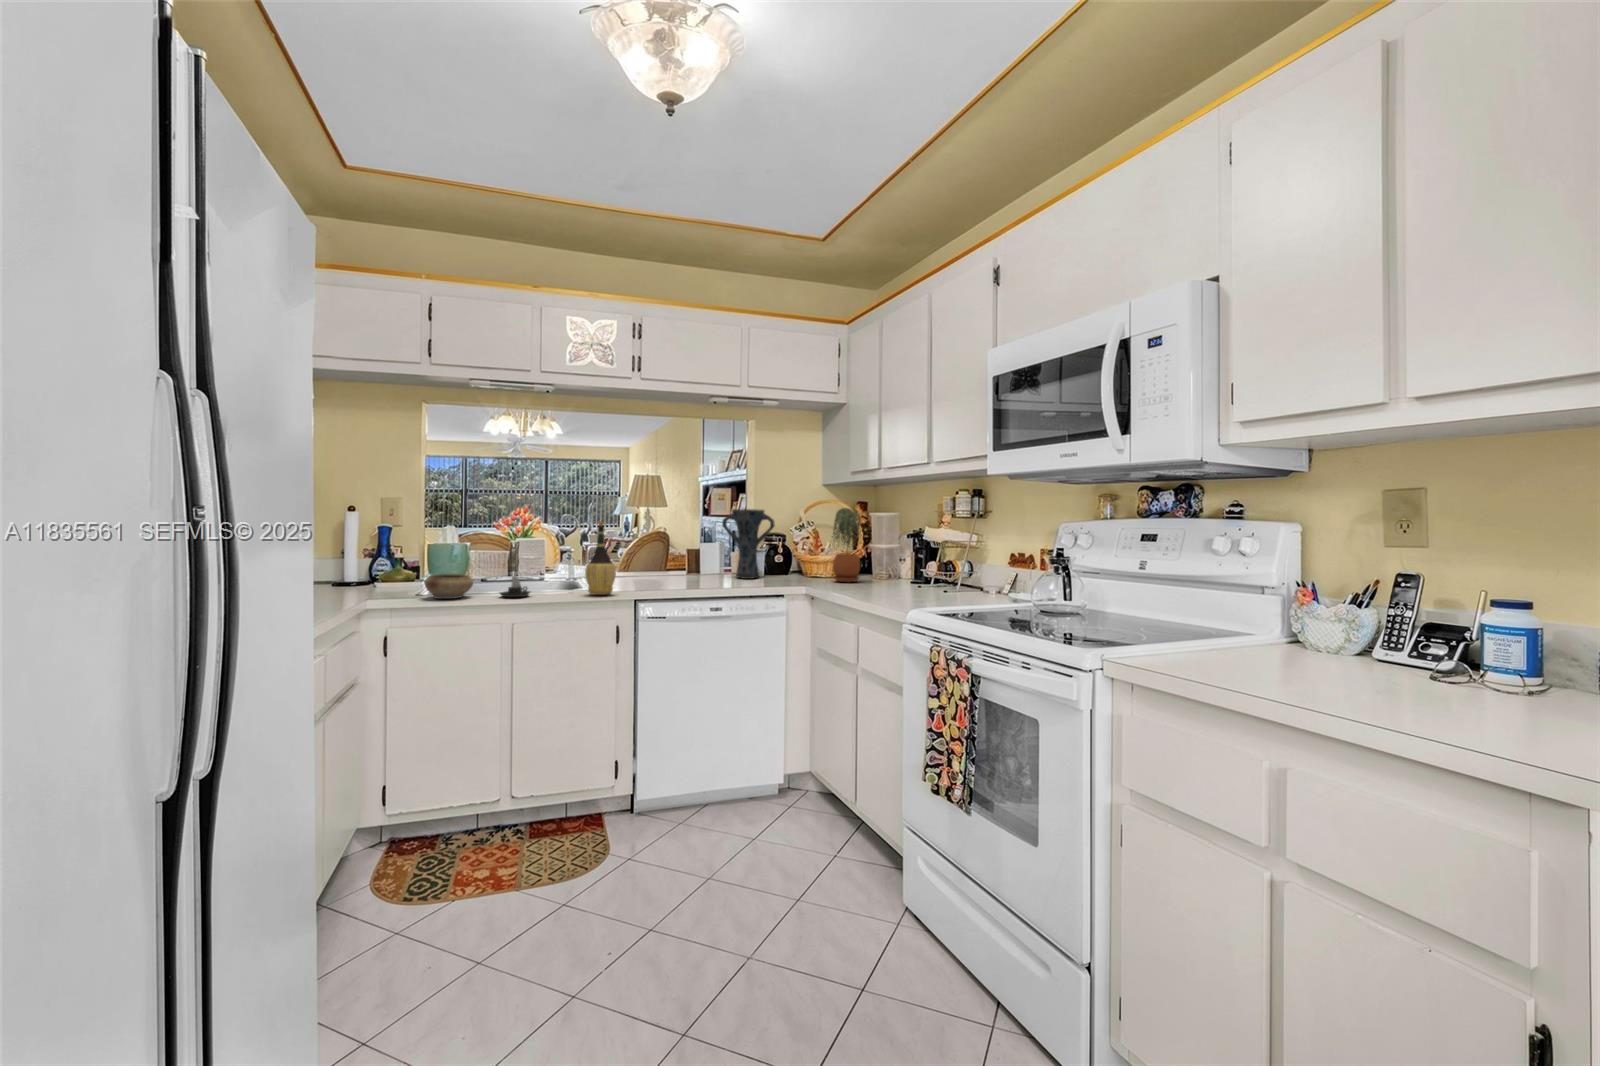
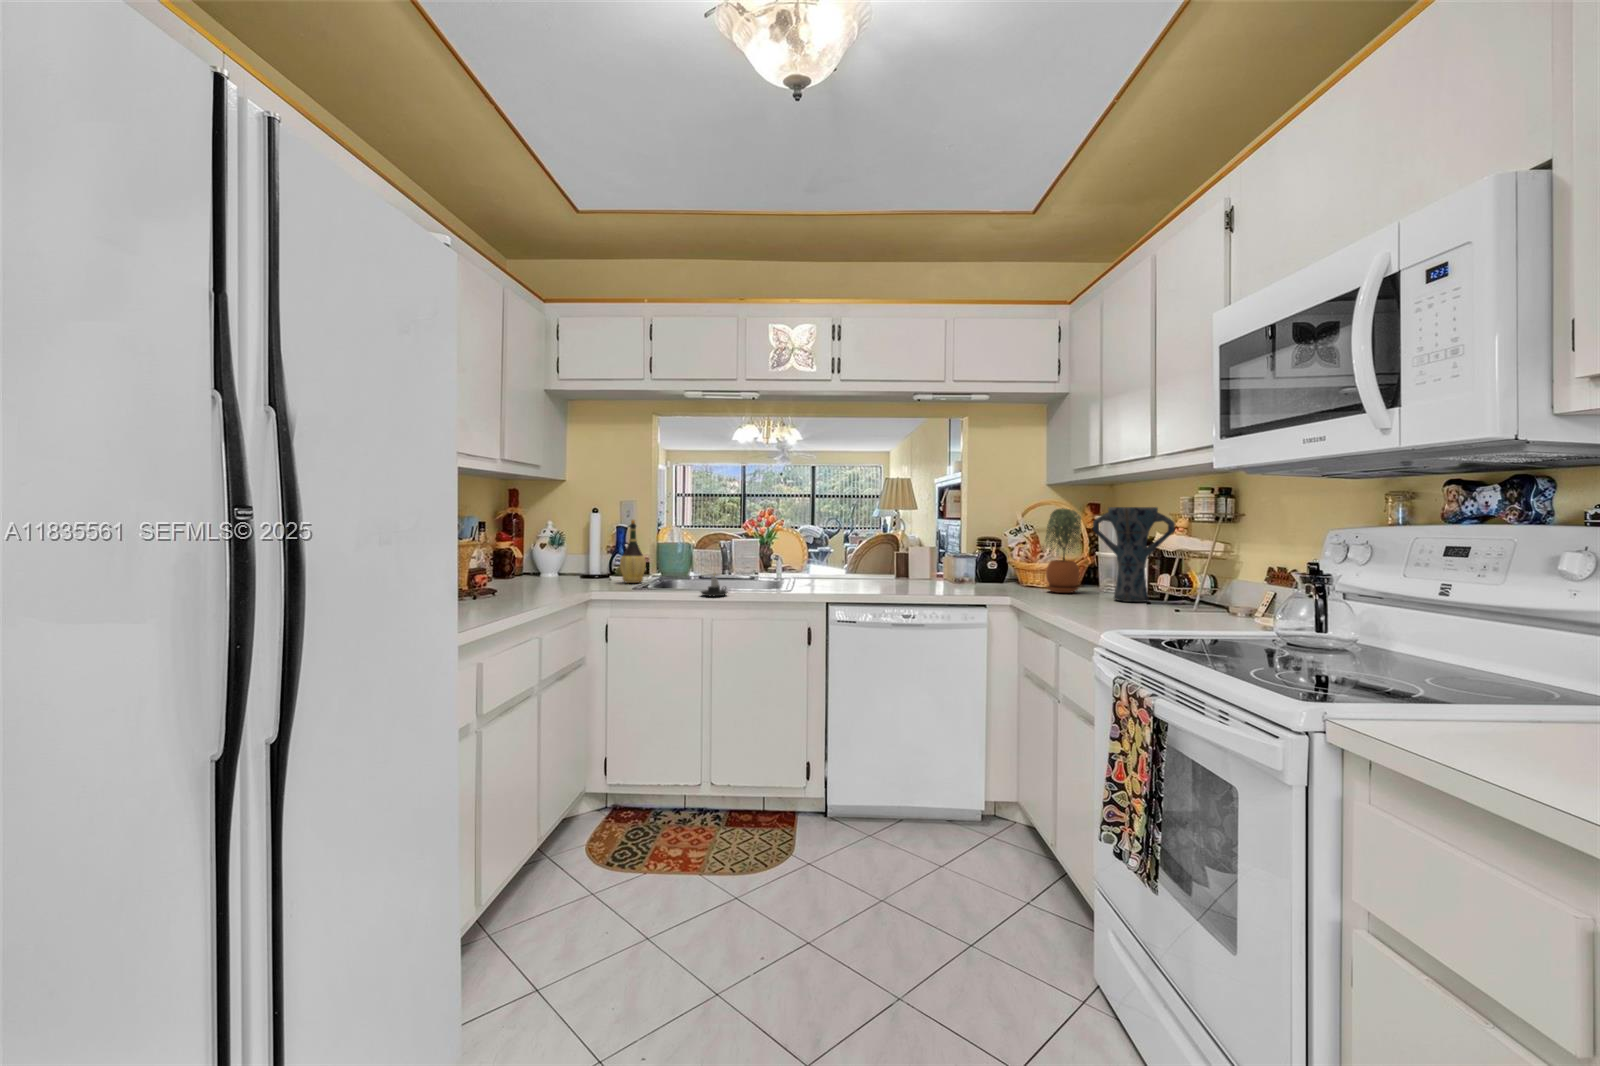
vase: present [722,509,774,579] -> present [1093,507,1175,602]
wine bottle: present [585,521,616,595] -> present [620,520,646,583]
ceramic bowl: present [424,574,474,599] -> none [639,572,680,595]

